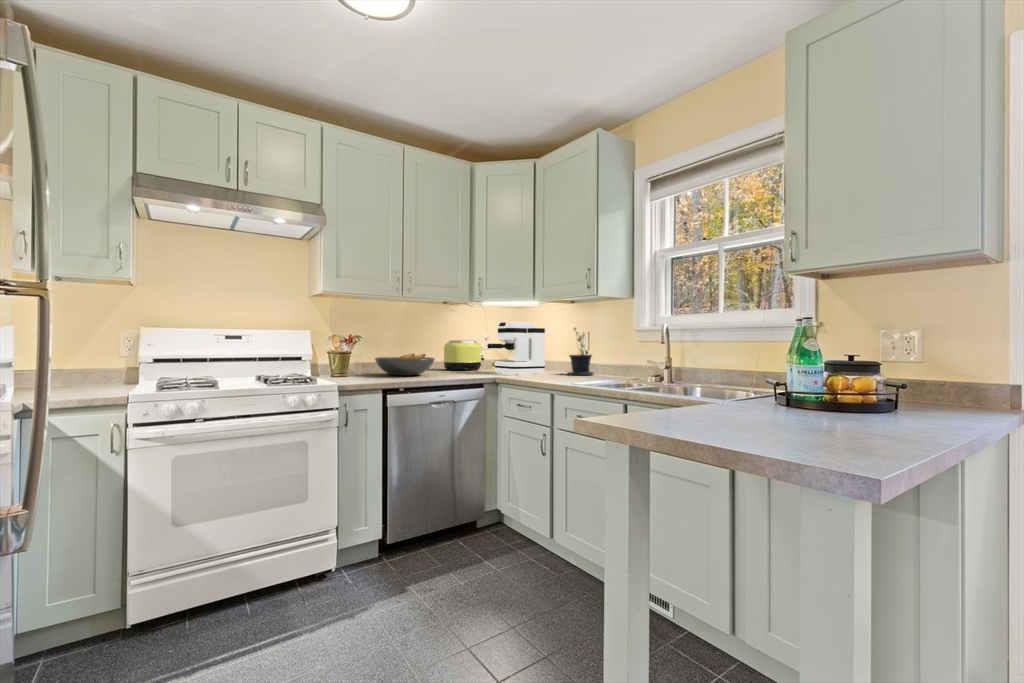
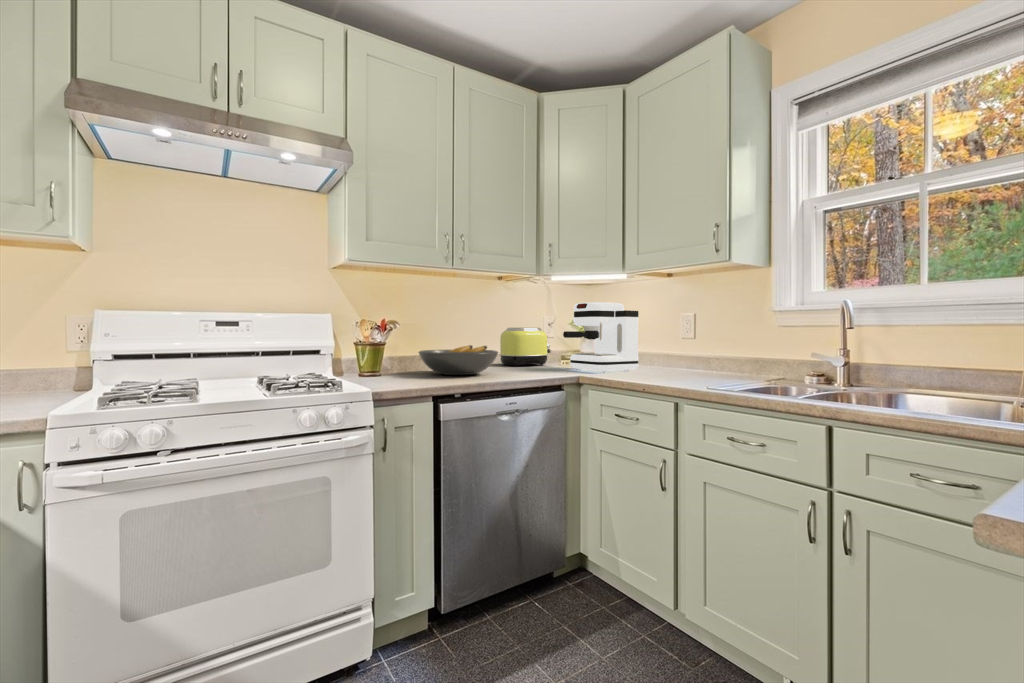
potted plant: present [567,328,593,375] -> none [656,310,703,373]

